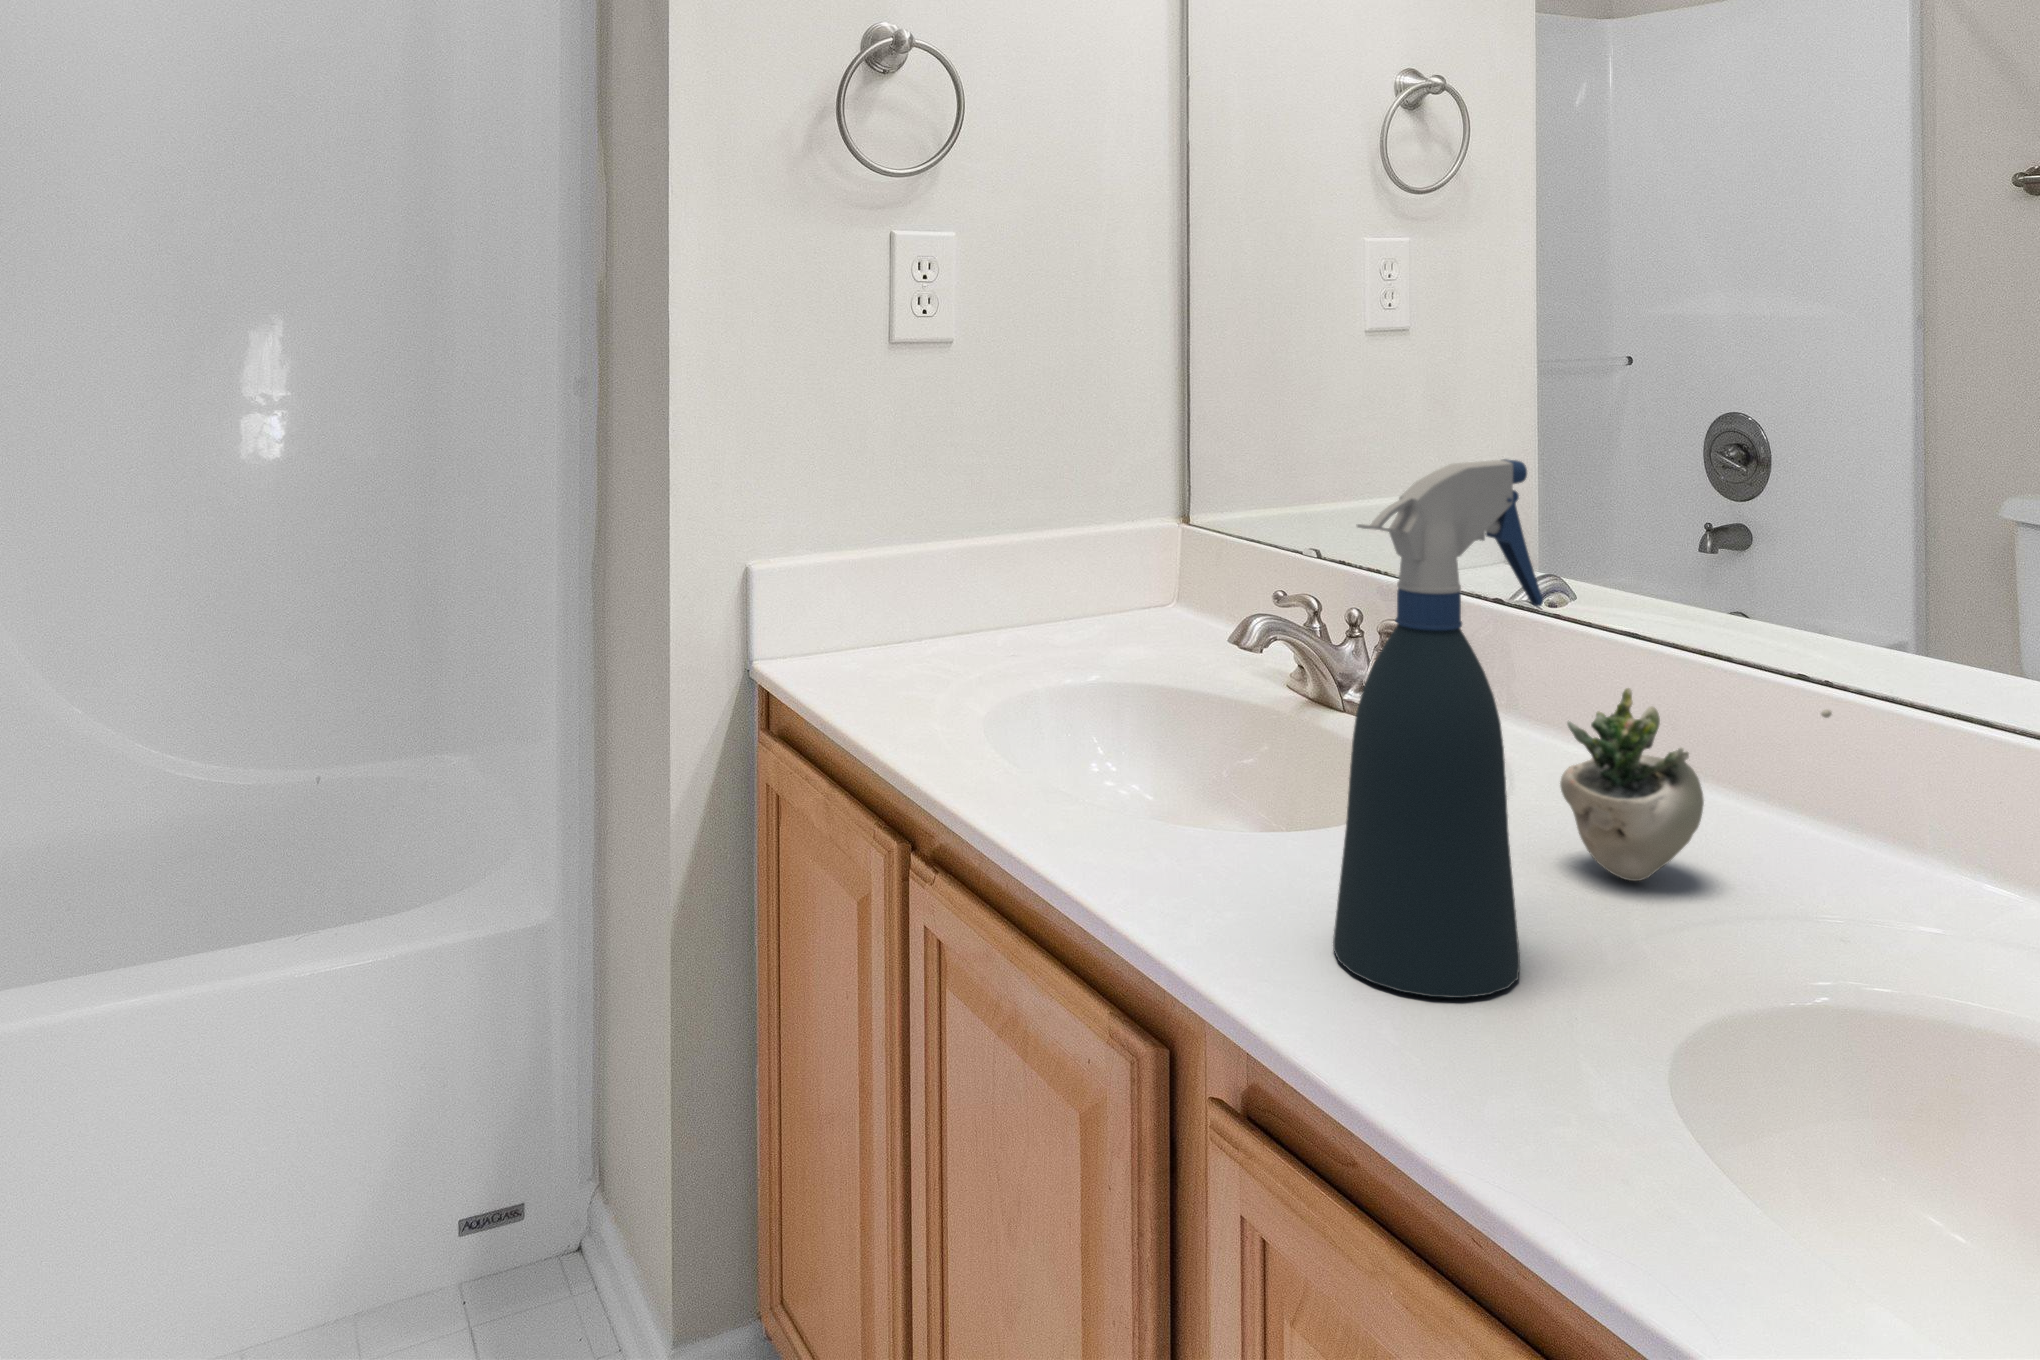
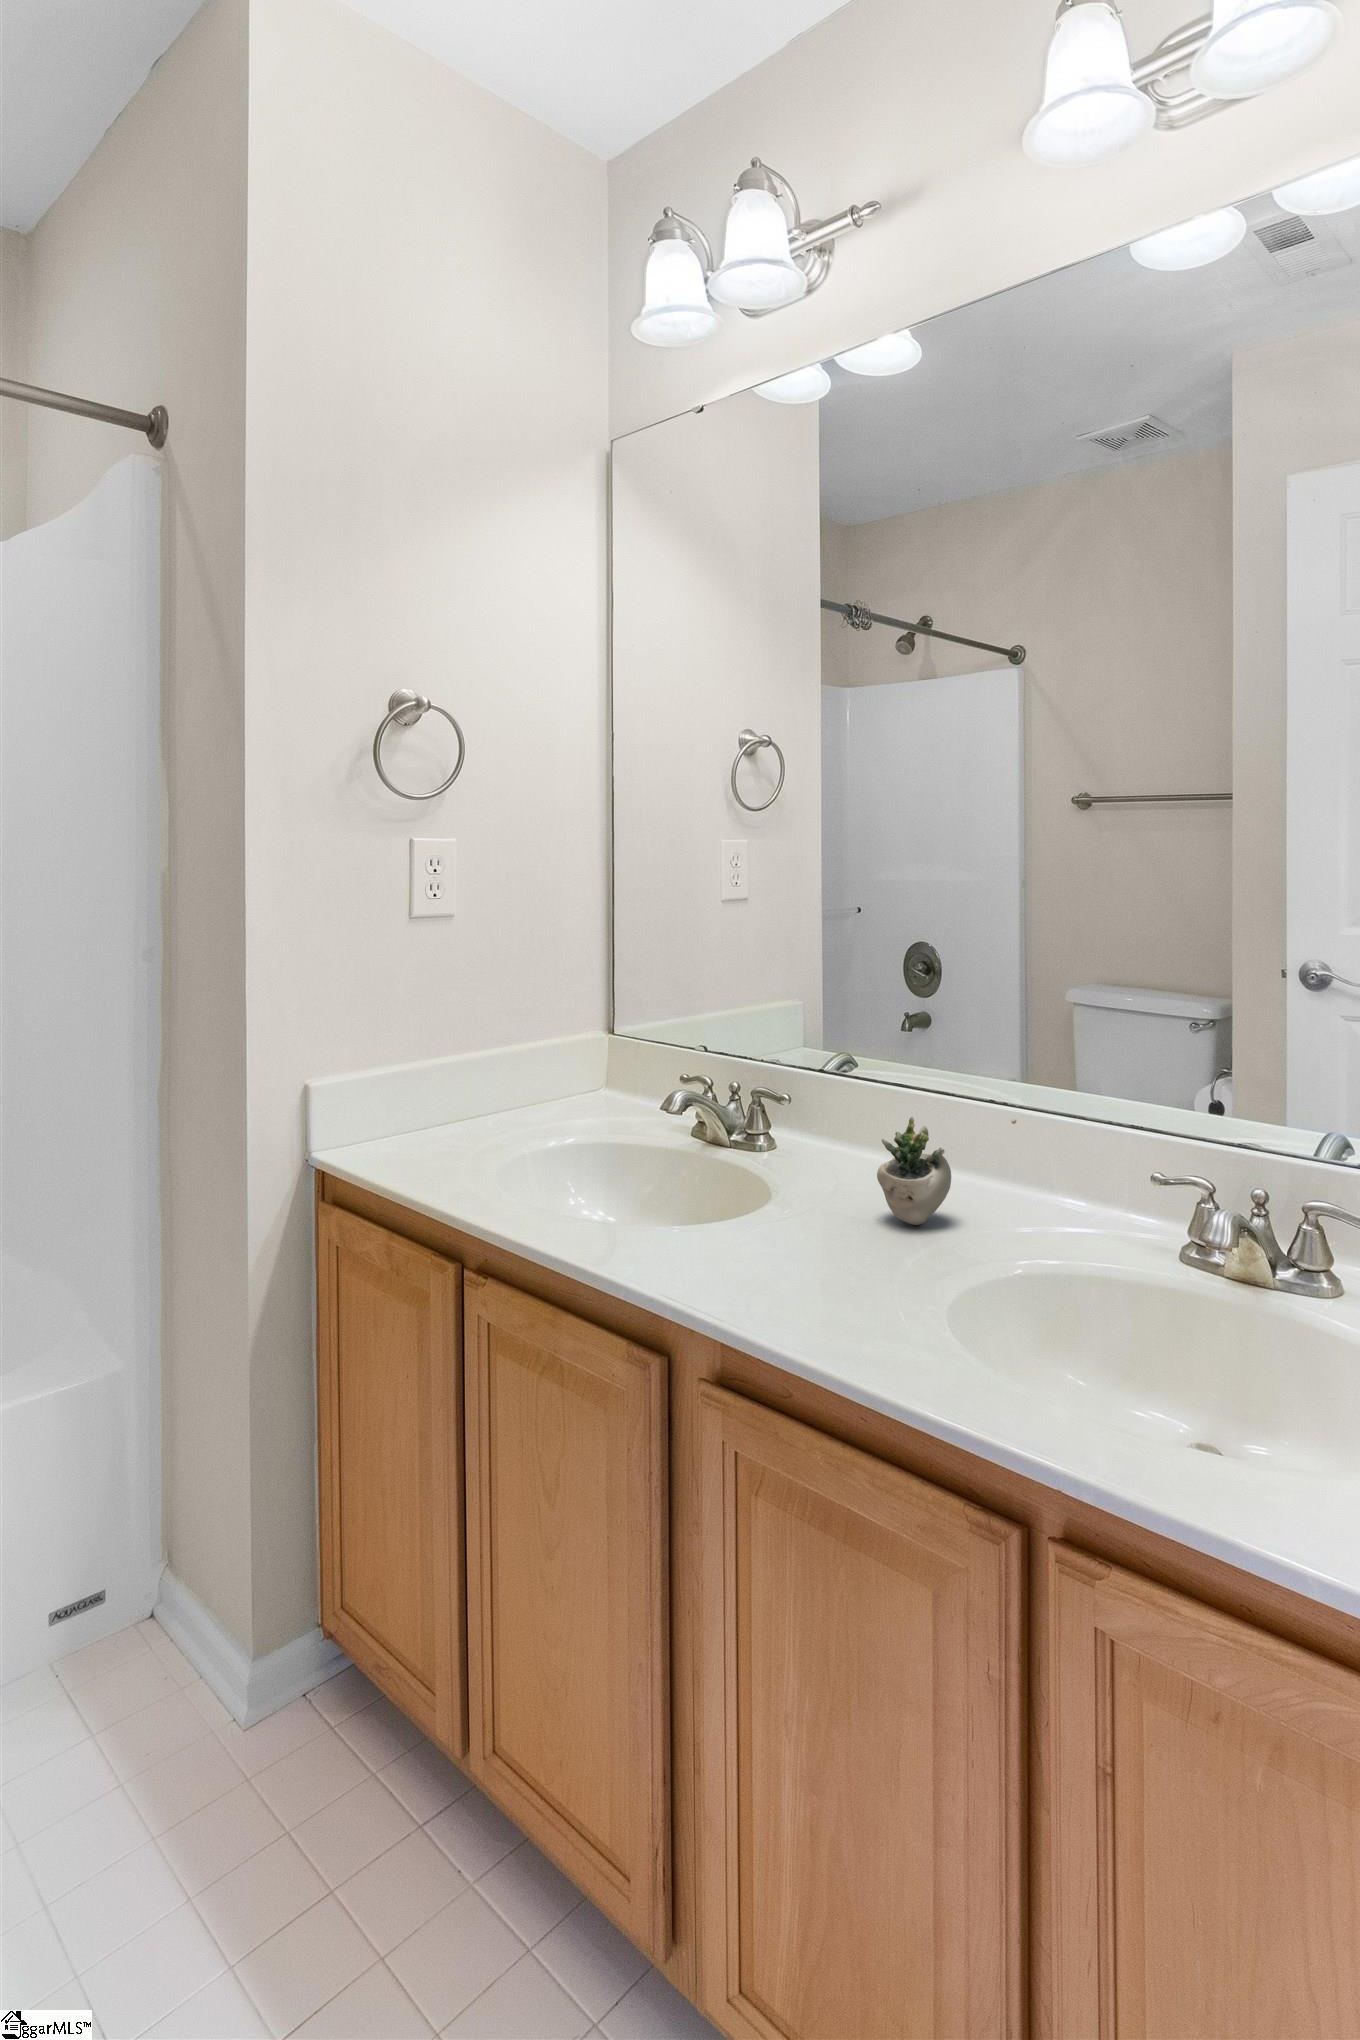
spray bottle: present [1333,459,1543,998] -> none [773,995,878,1301]

